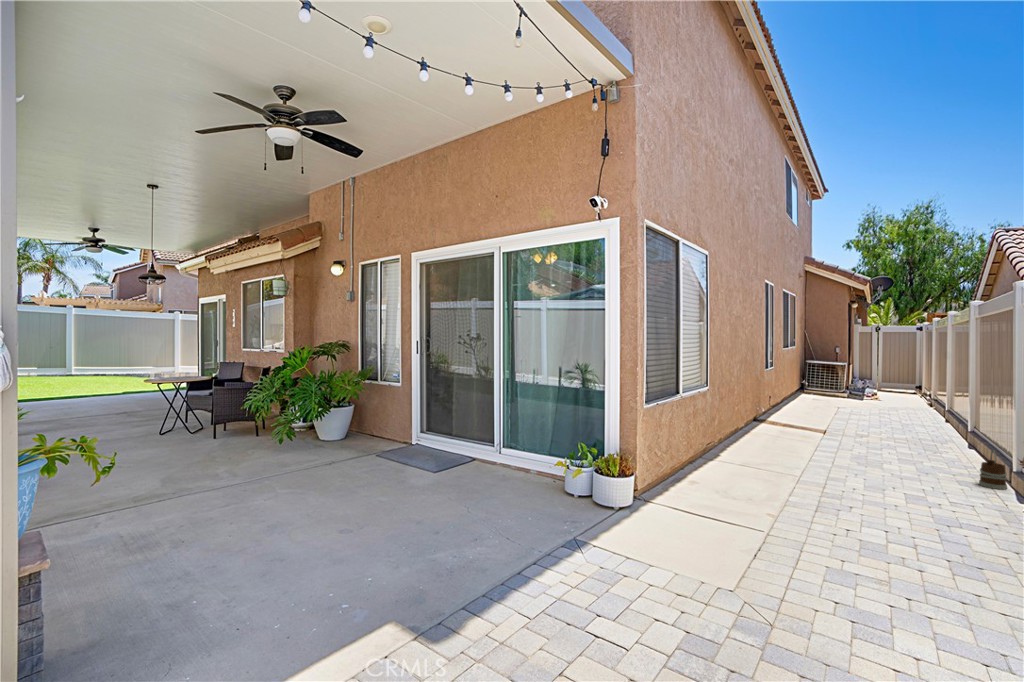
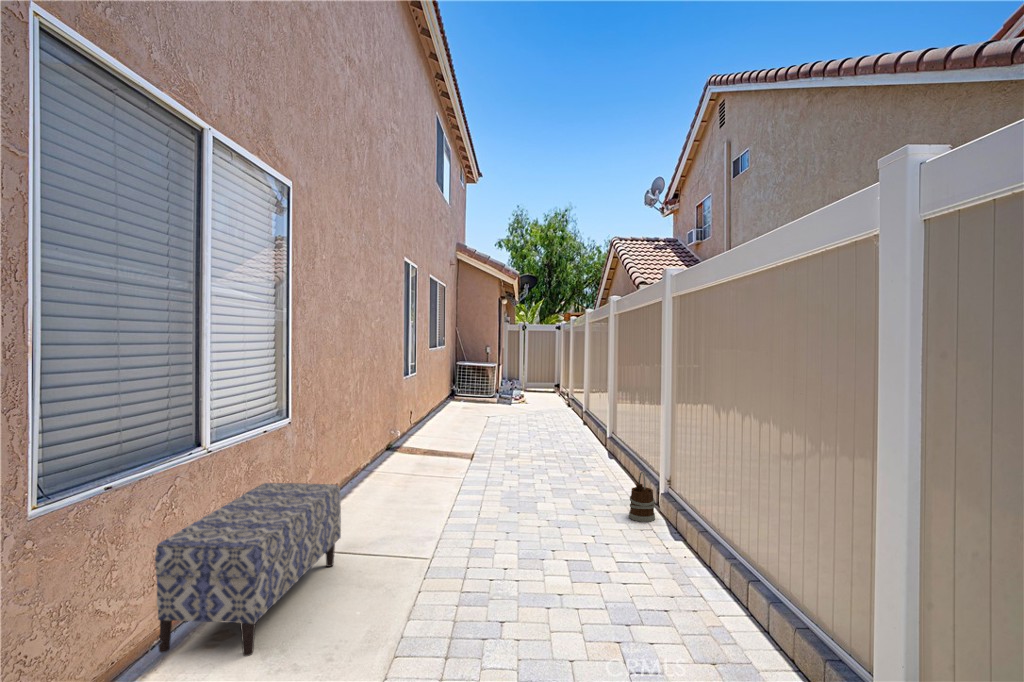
bench: none [667,421,746,493] -> present [155,483,341,656]

